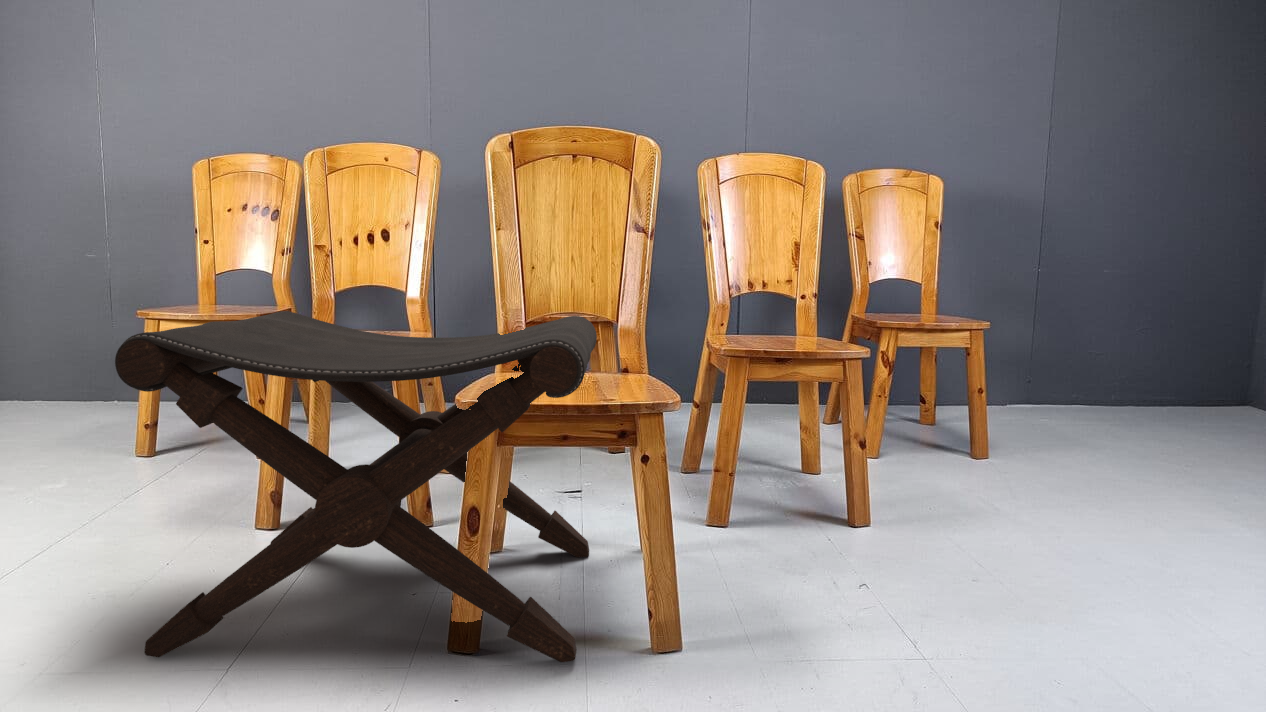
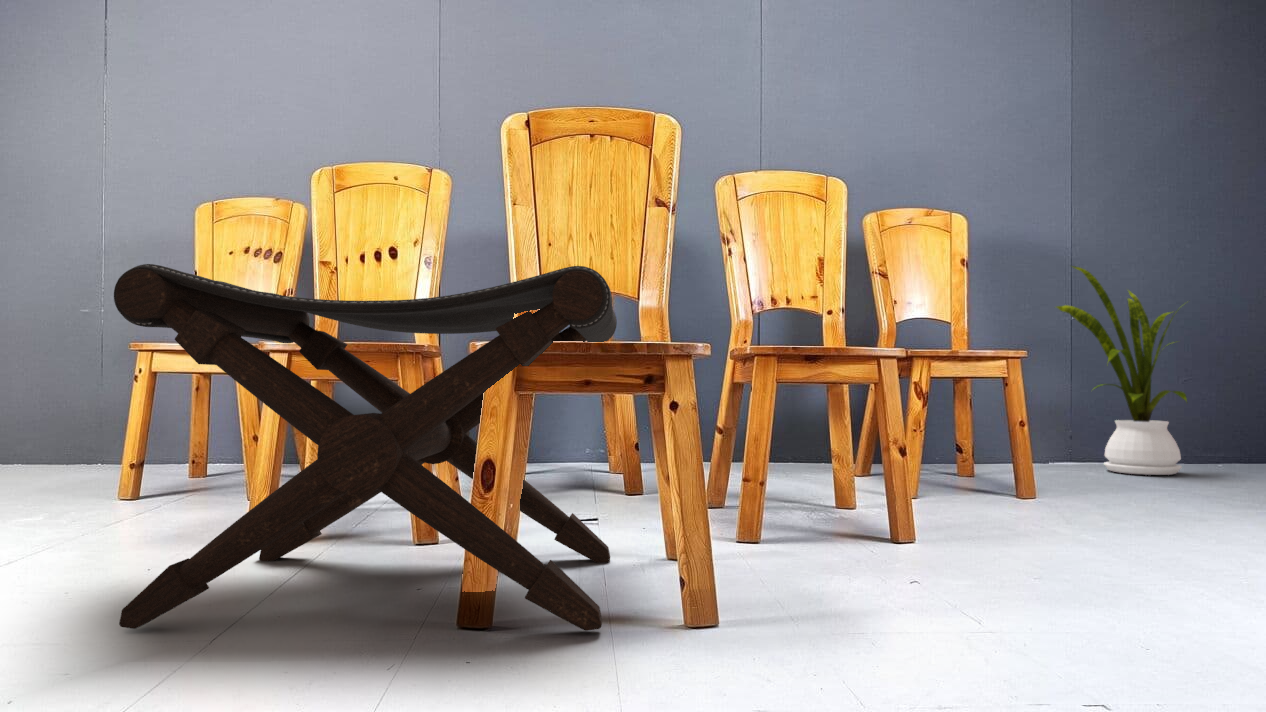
house plant: none [1021,226,1151,425] -> present [1057,266,1187,475]

